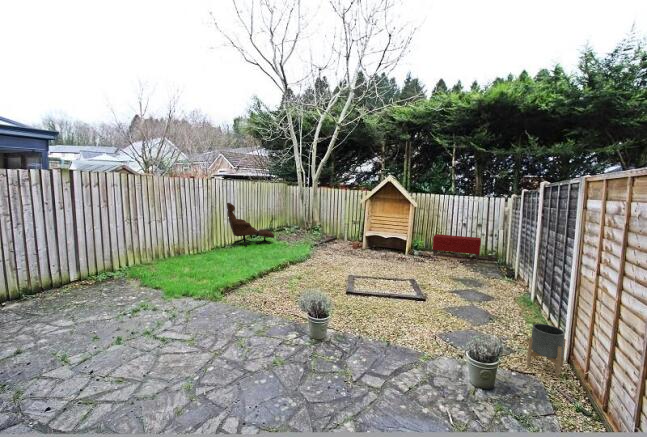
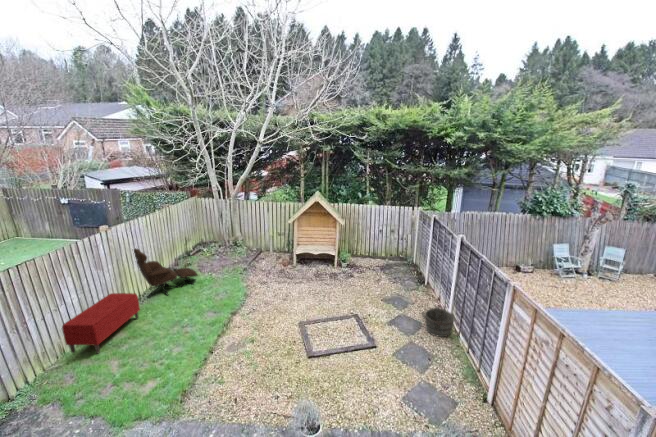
bench: present [433,234,481,261] -> present [62,293,140,353]
bucket: none [489,278,533,309] -> present [422,307,454,337]
planter: present [527,324,566,376] -> none [476,384,501,426]

